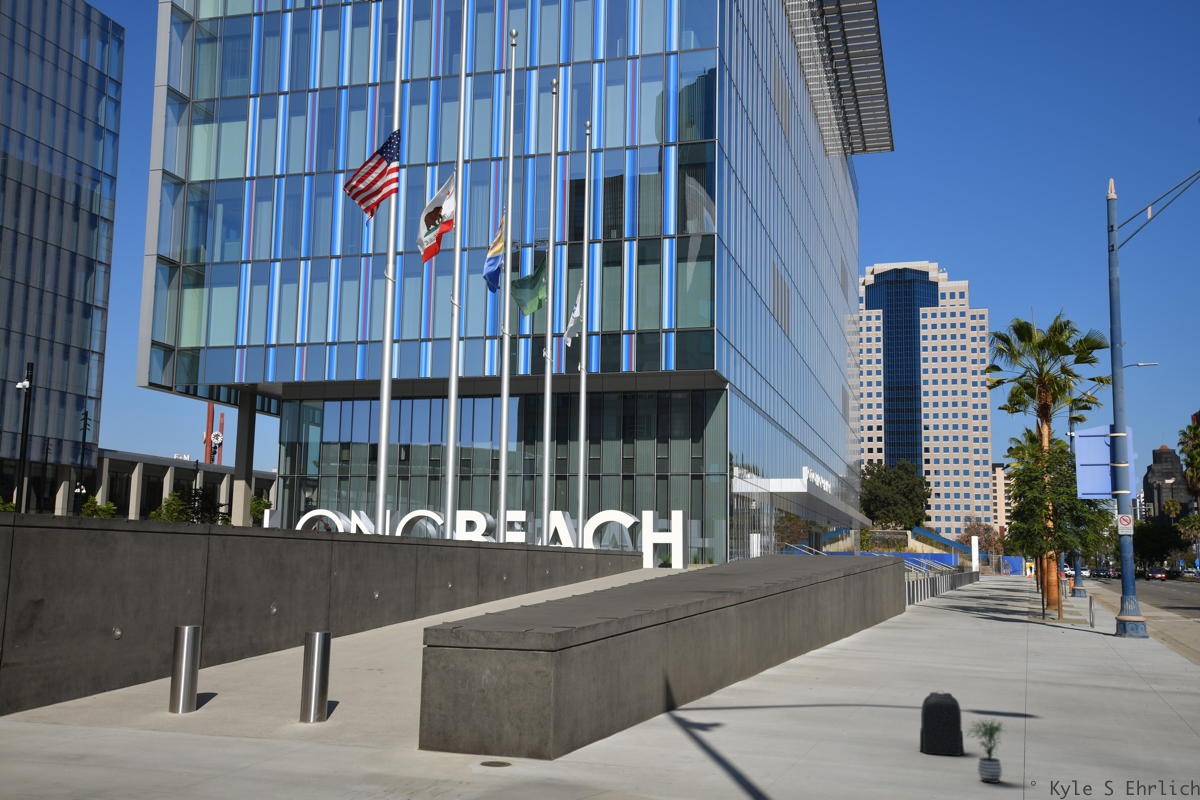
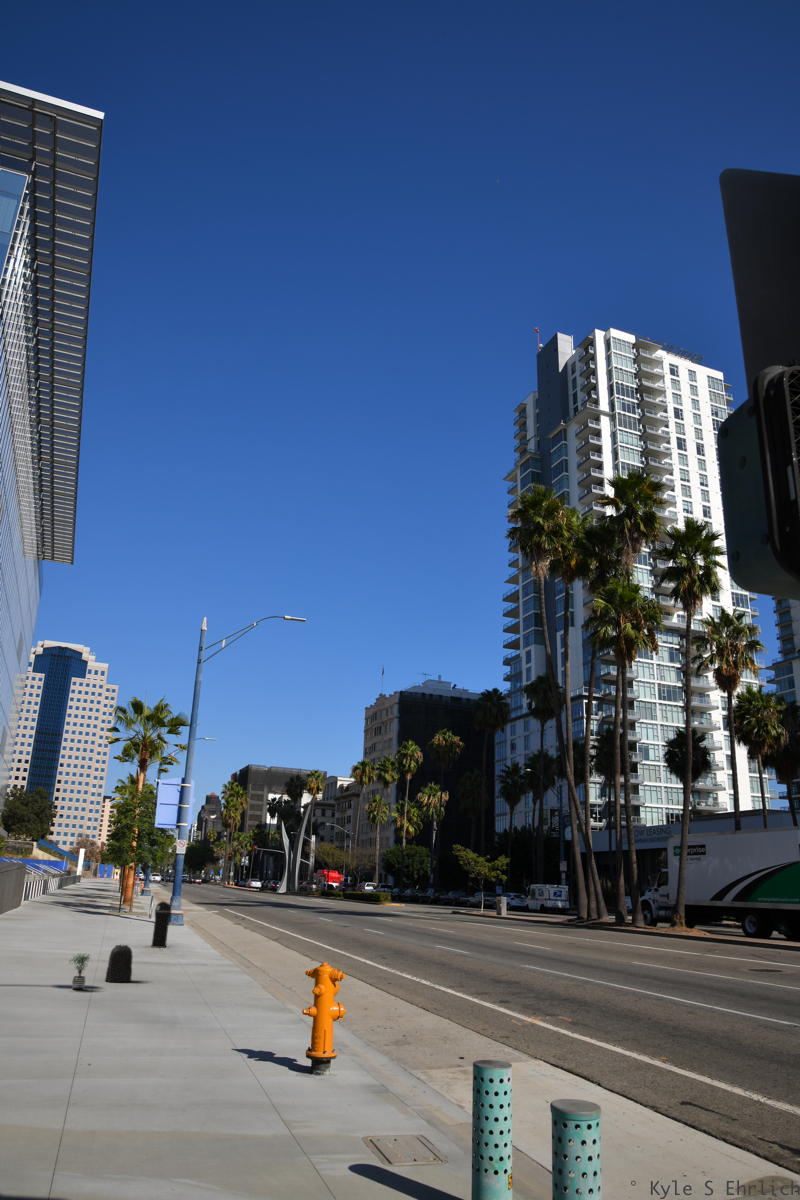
trash can: none [1103,615,1132,689] -> present [152,902,171,948]
backpack: present [920,692,964,756] -> present [105,945,132,982]

